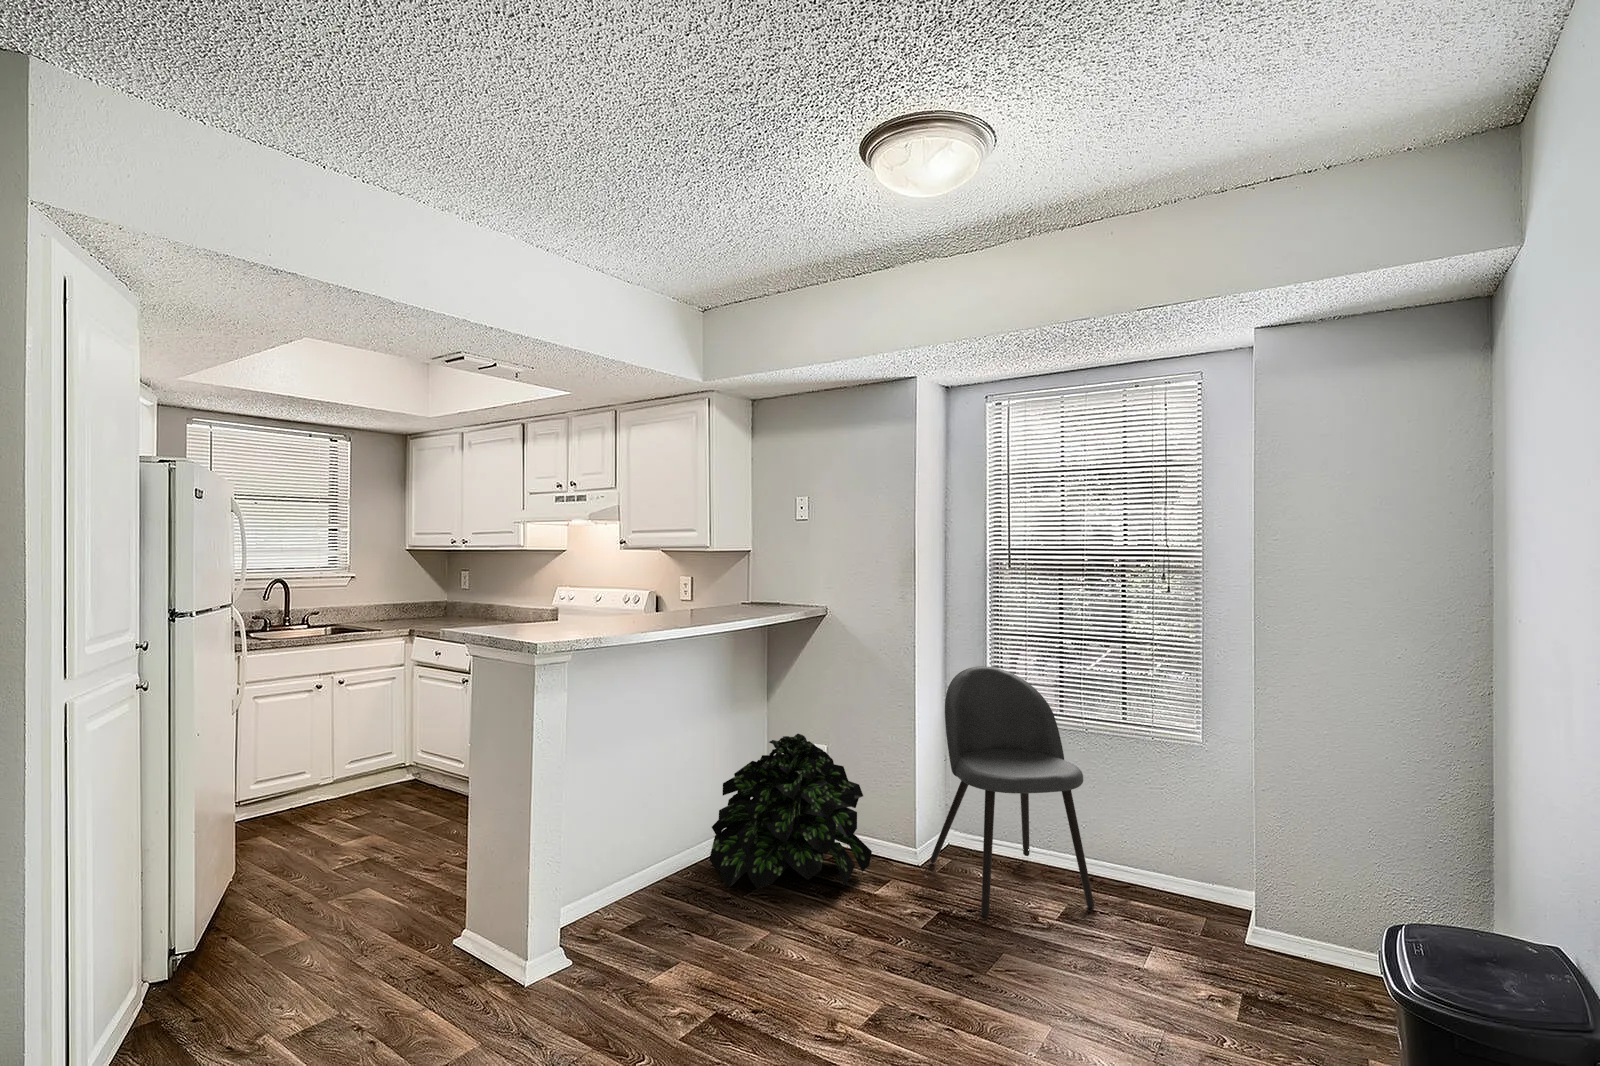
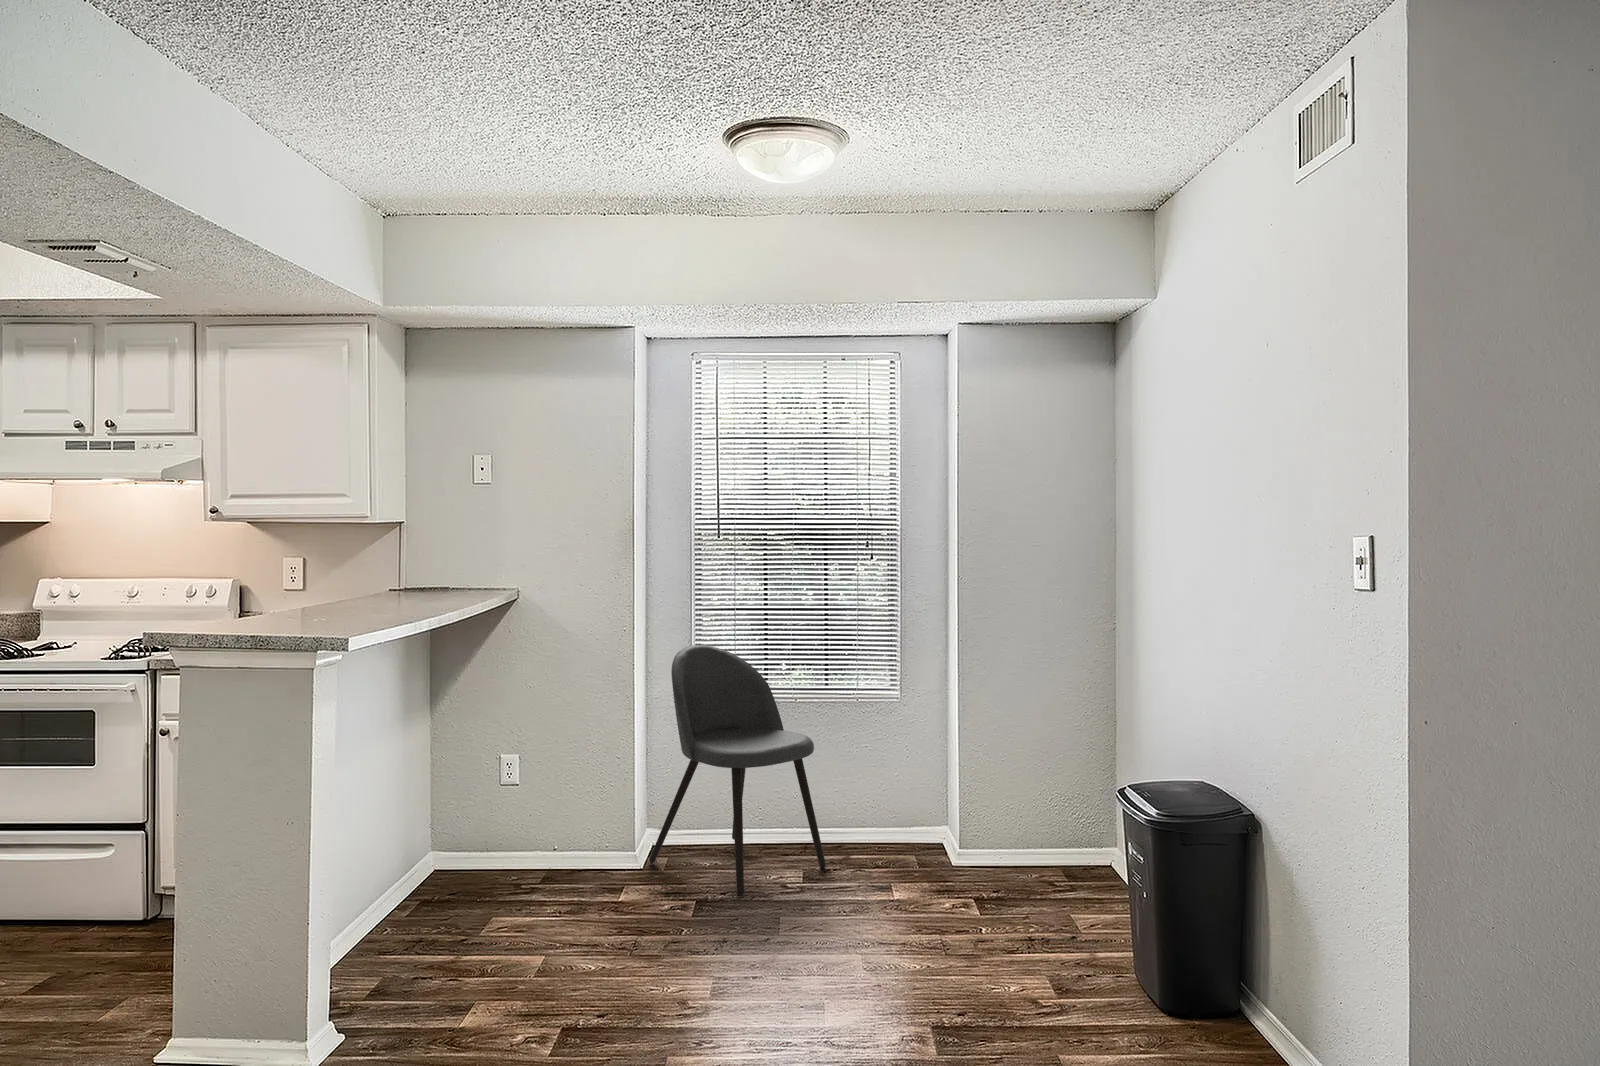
potted plant: present [709,734,872,889] -> none [403,741,605,931]

